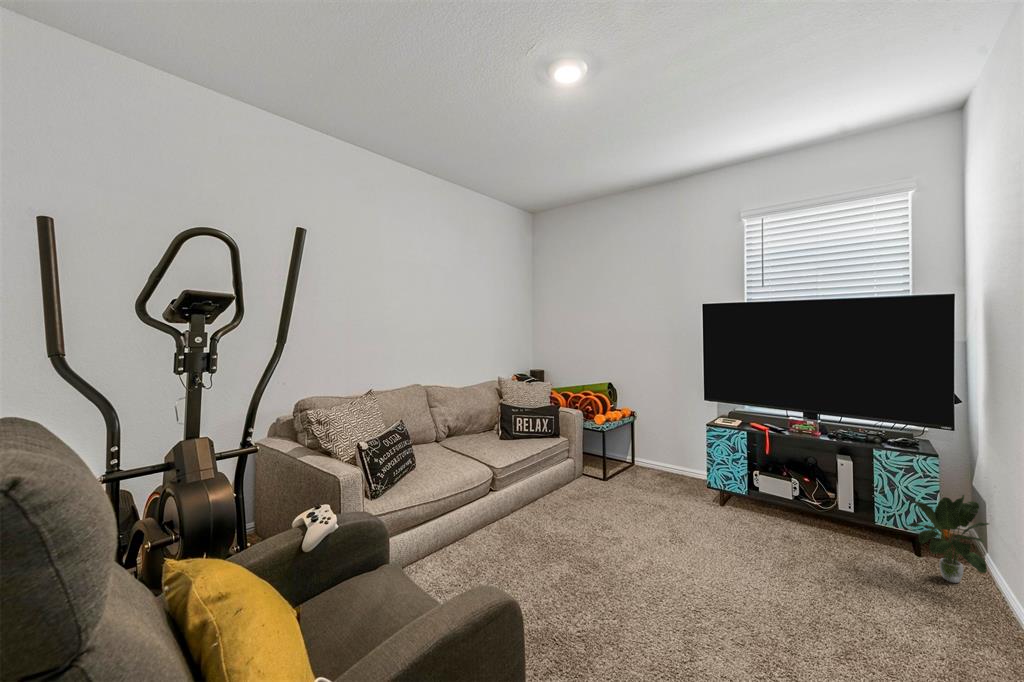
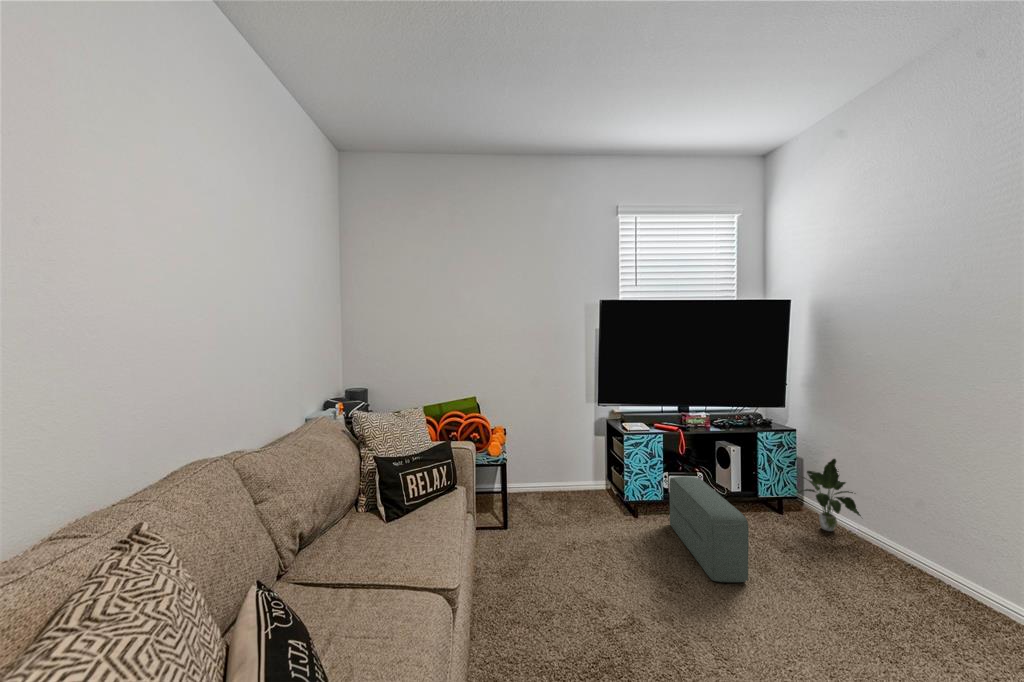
pouf: none [709,473,777,559] -> present [669,477,749,582]

